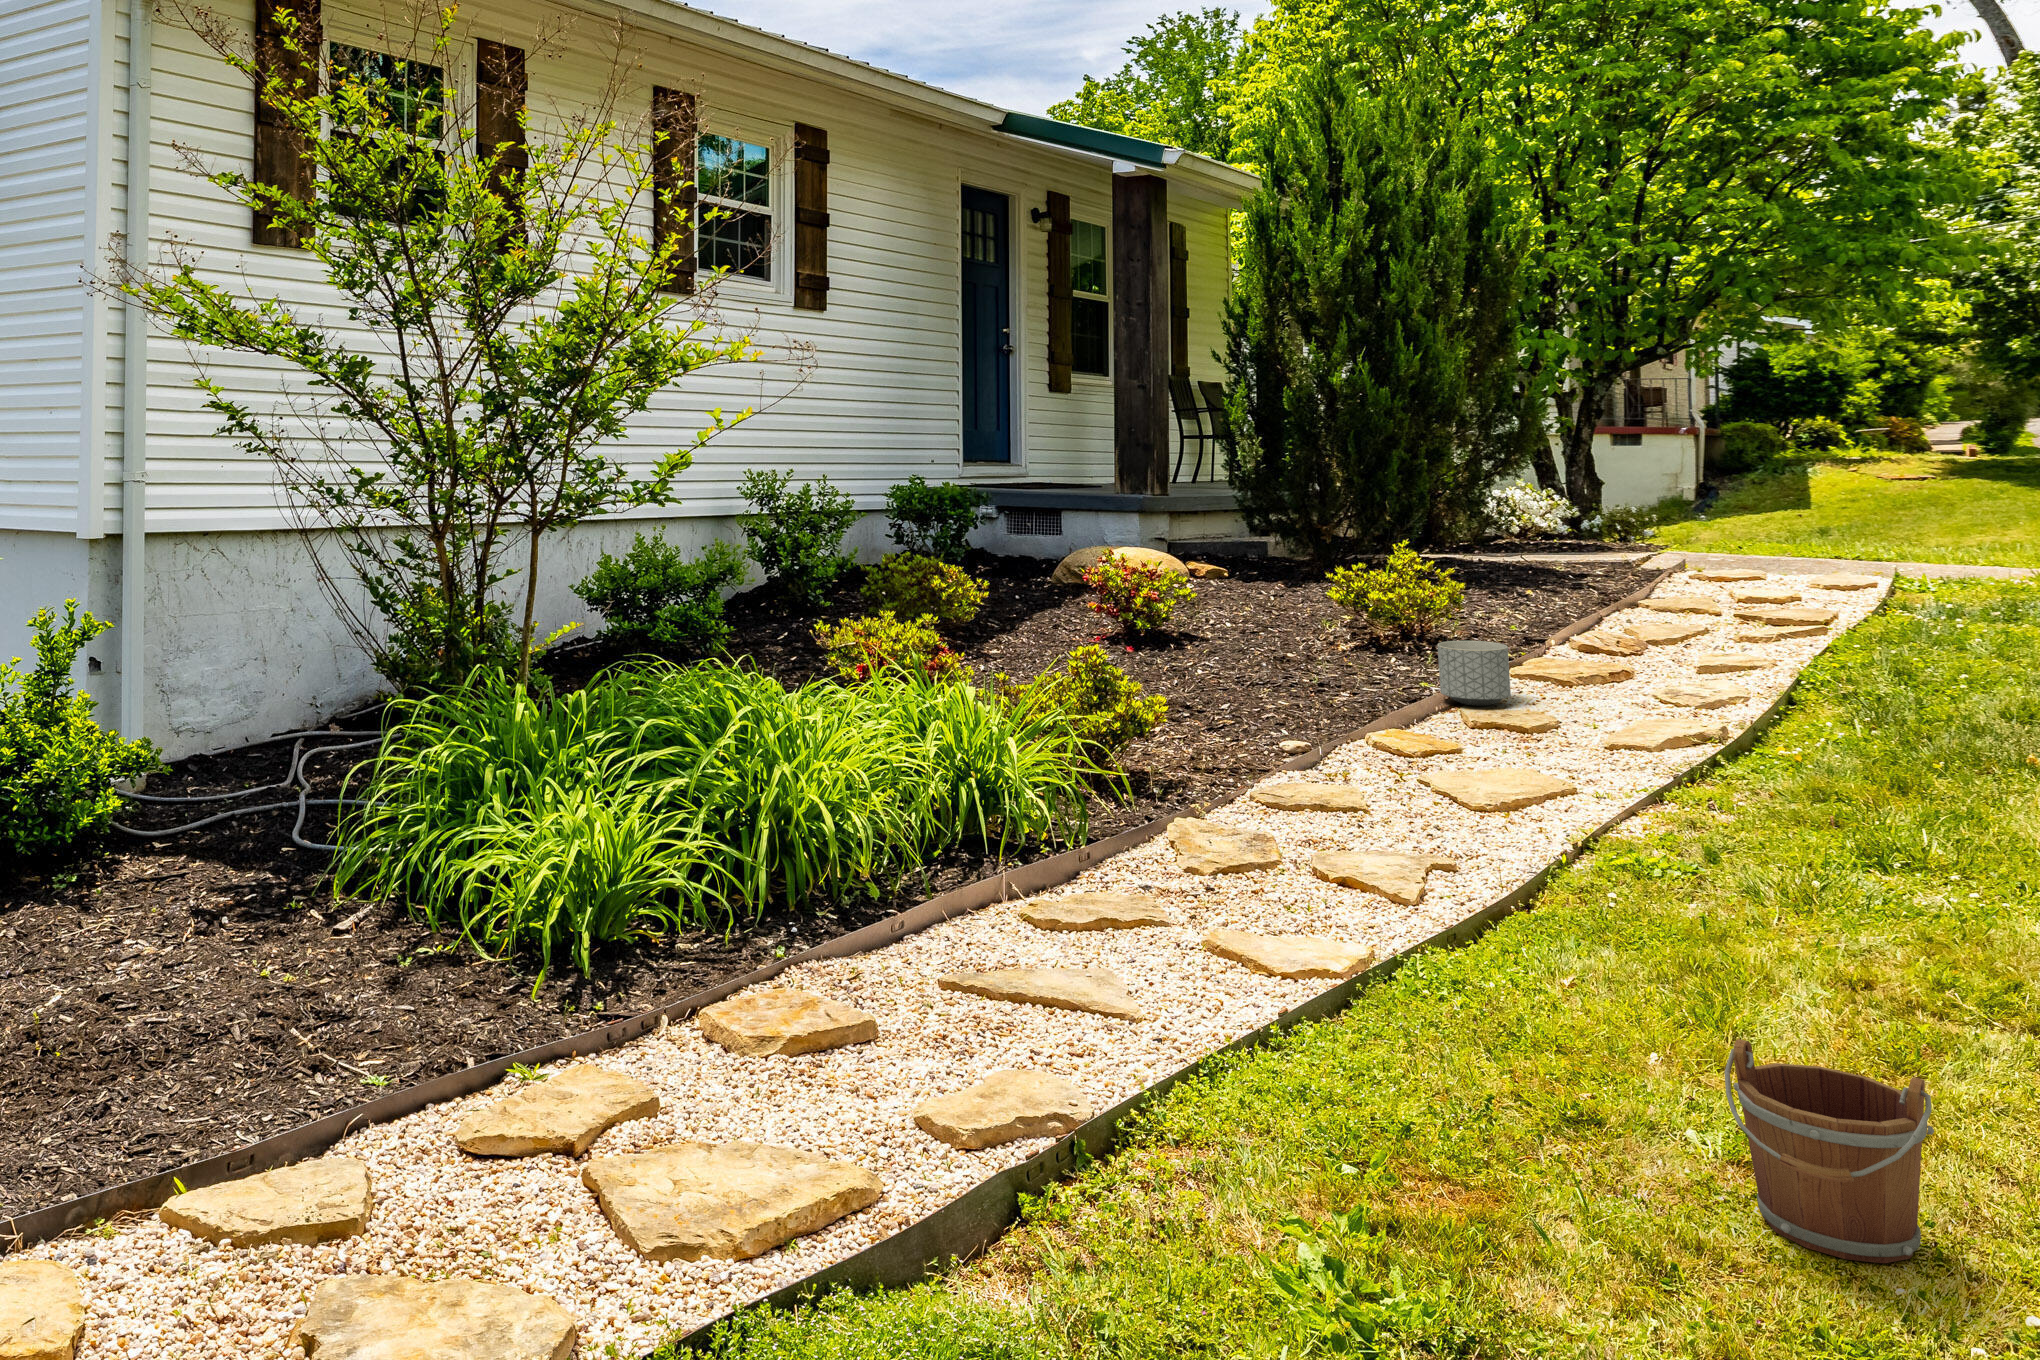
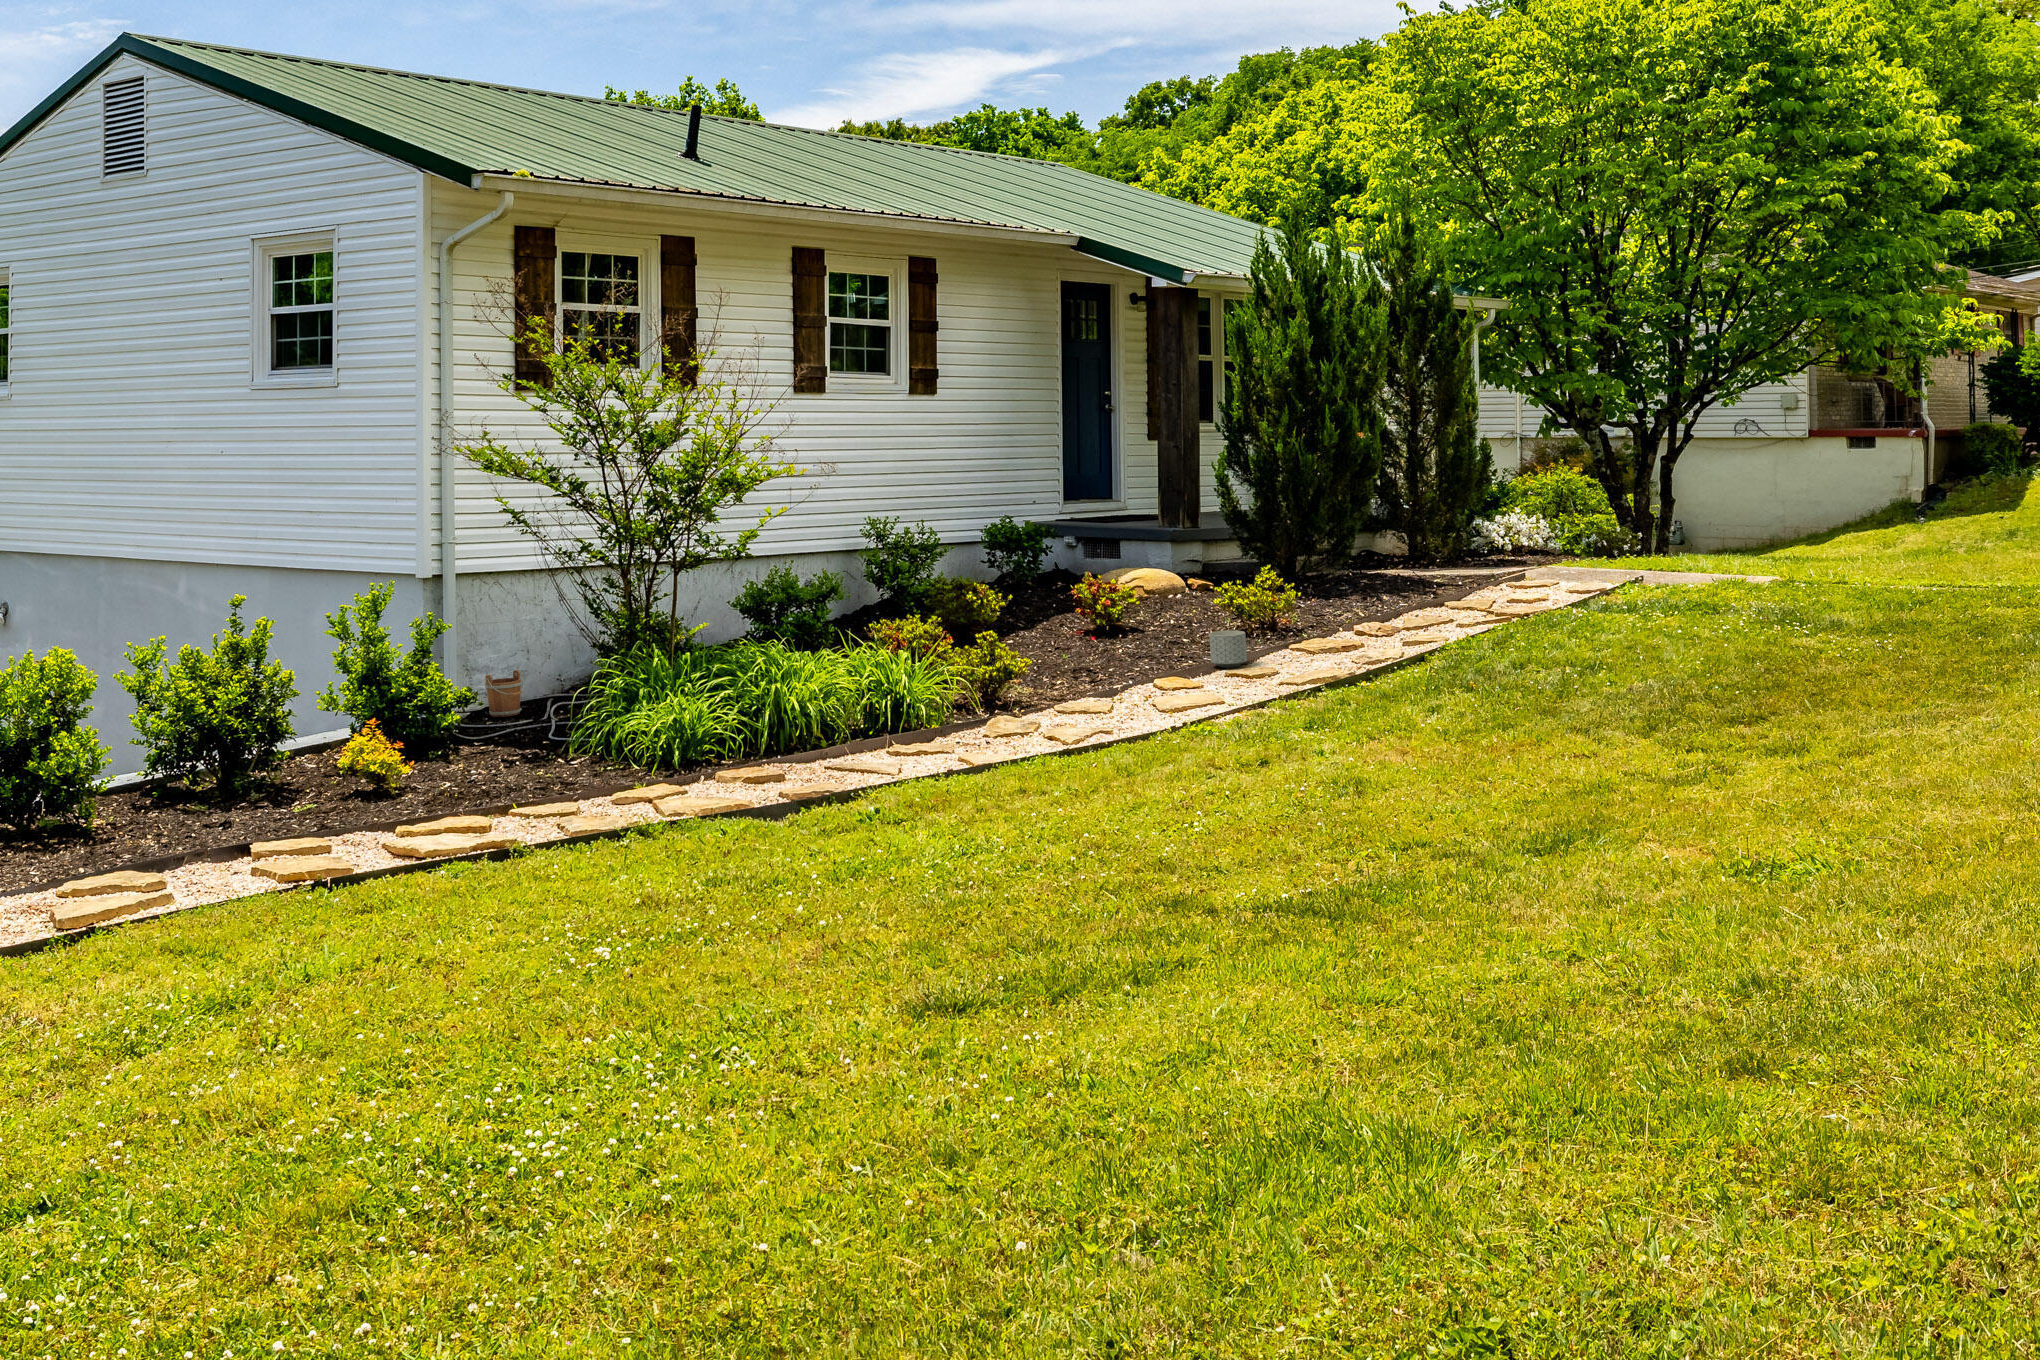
bucket: present [1725,1039,1934,1263] -> present [485,670,525,717]

